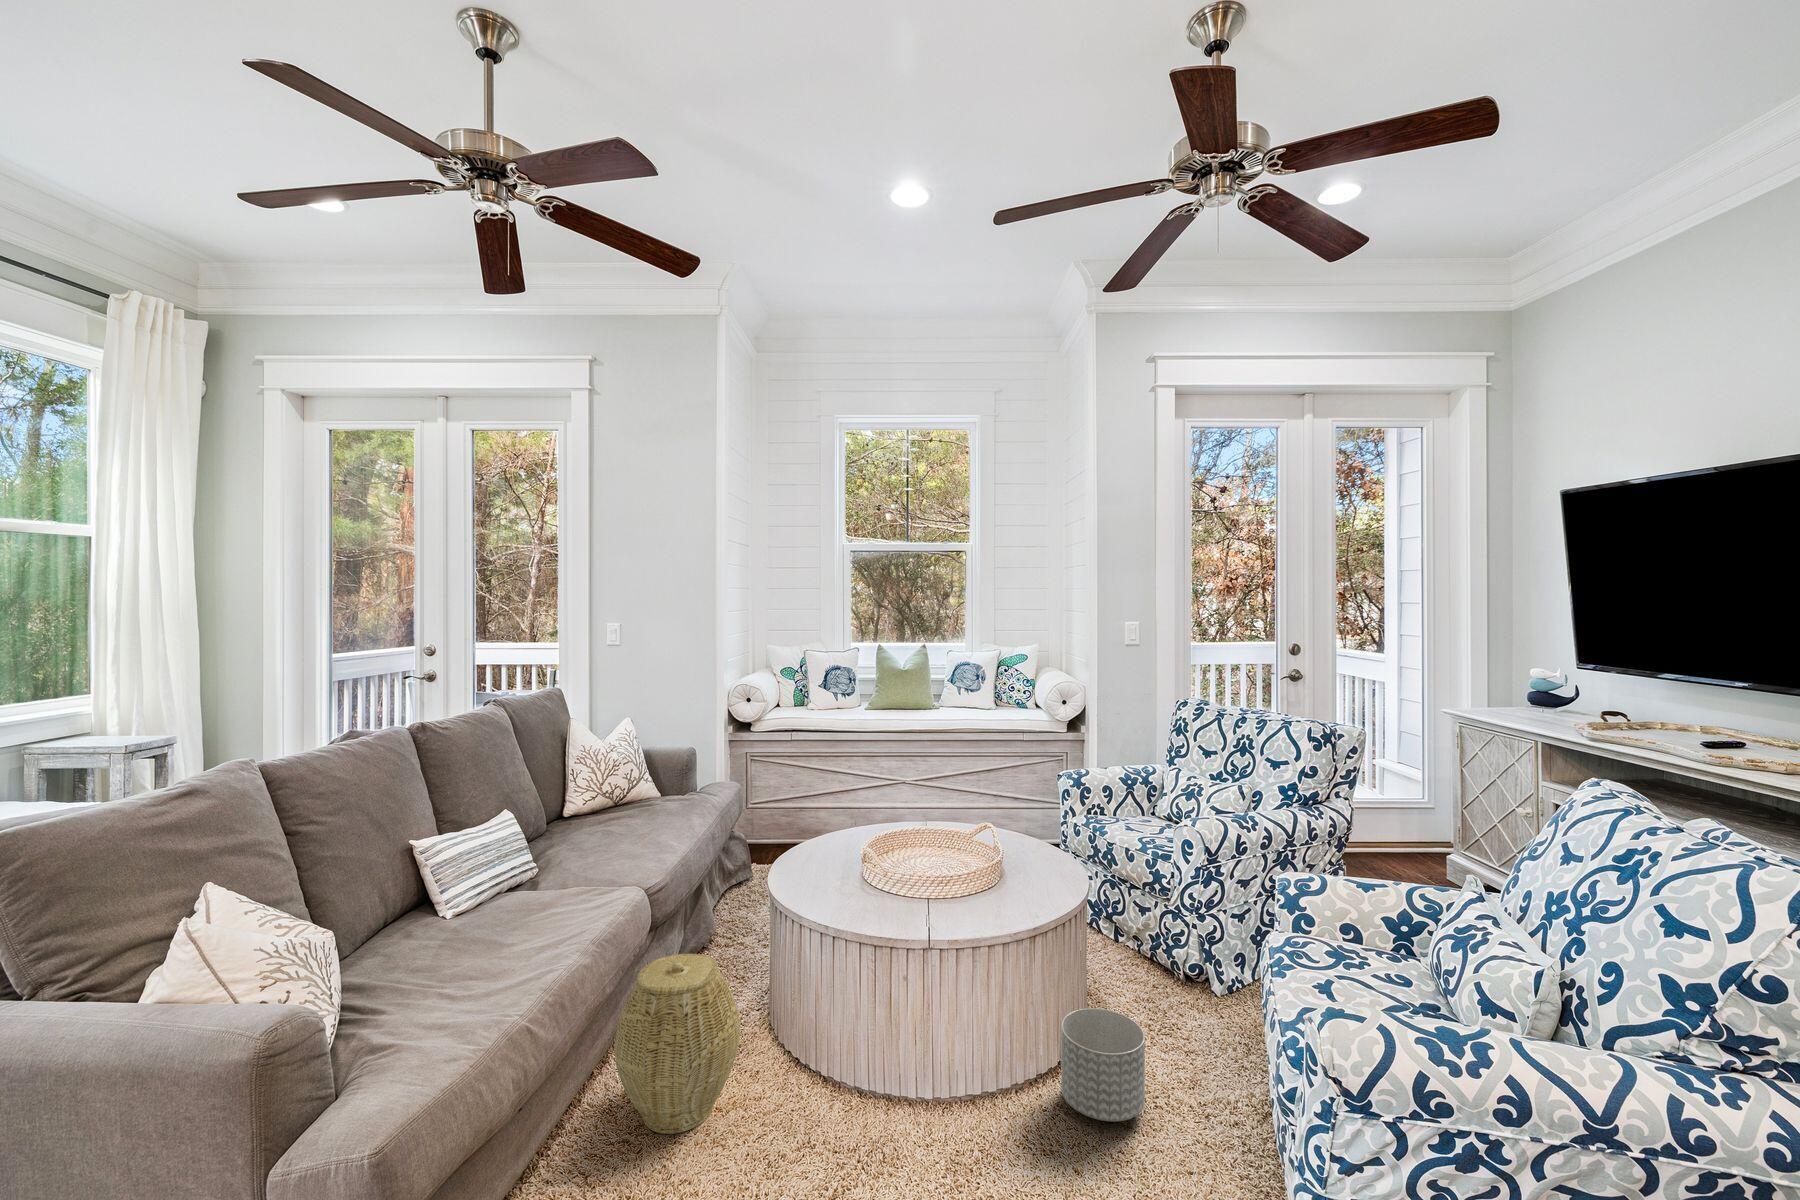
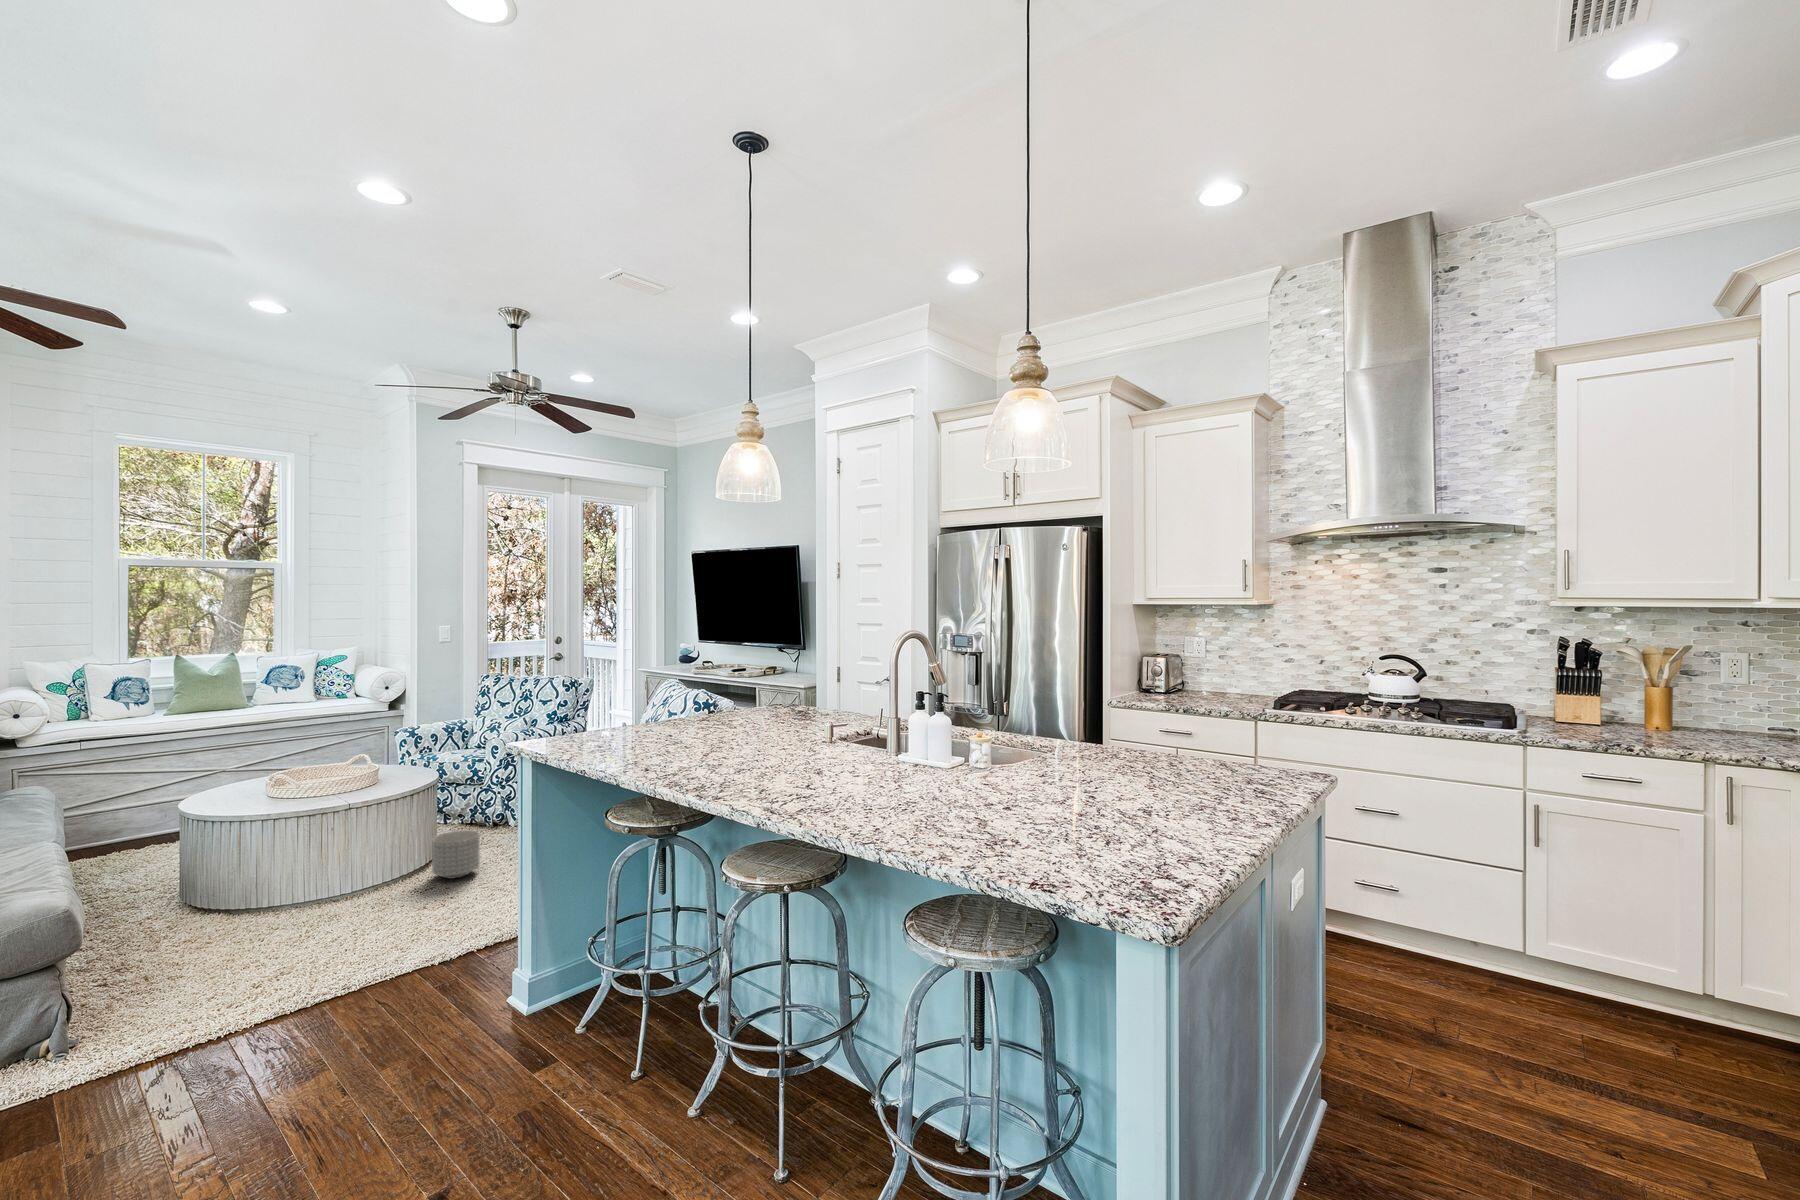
woven basket: present [615,954,740,1134] -> none [105,855,213,964]

